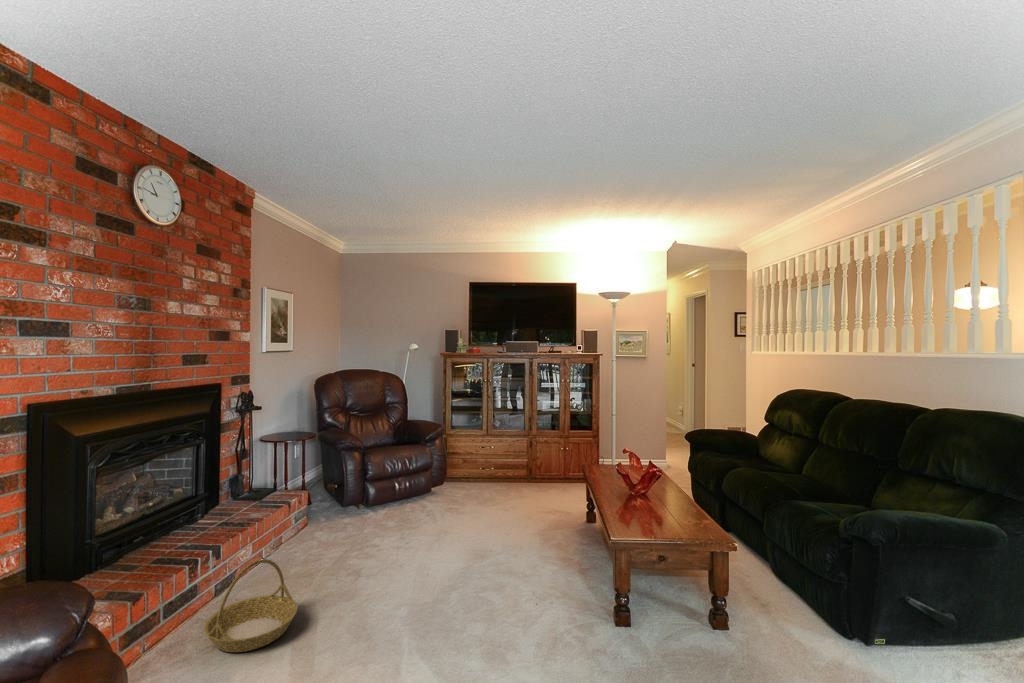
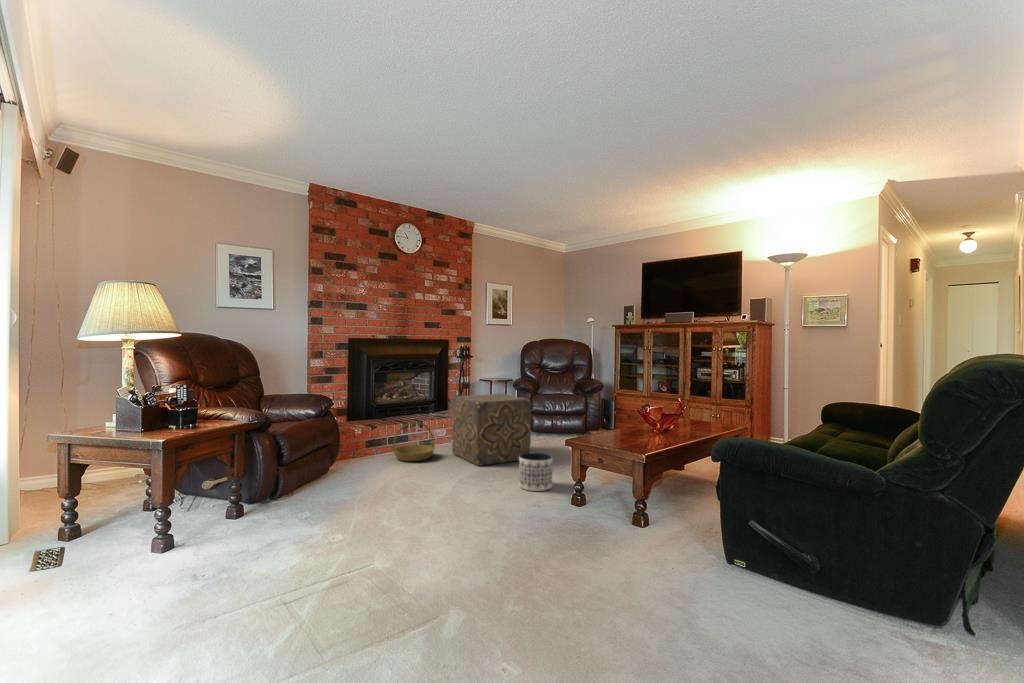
ottoman: none [312,470,445,609] -> present [452,394,531,466]
planter: none [519,564,569,635] -> present [519,453,553,491]

